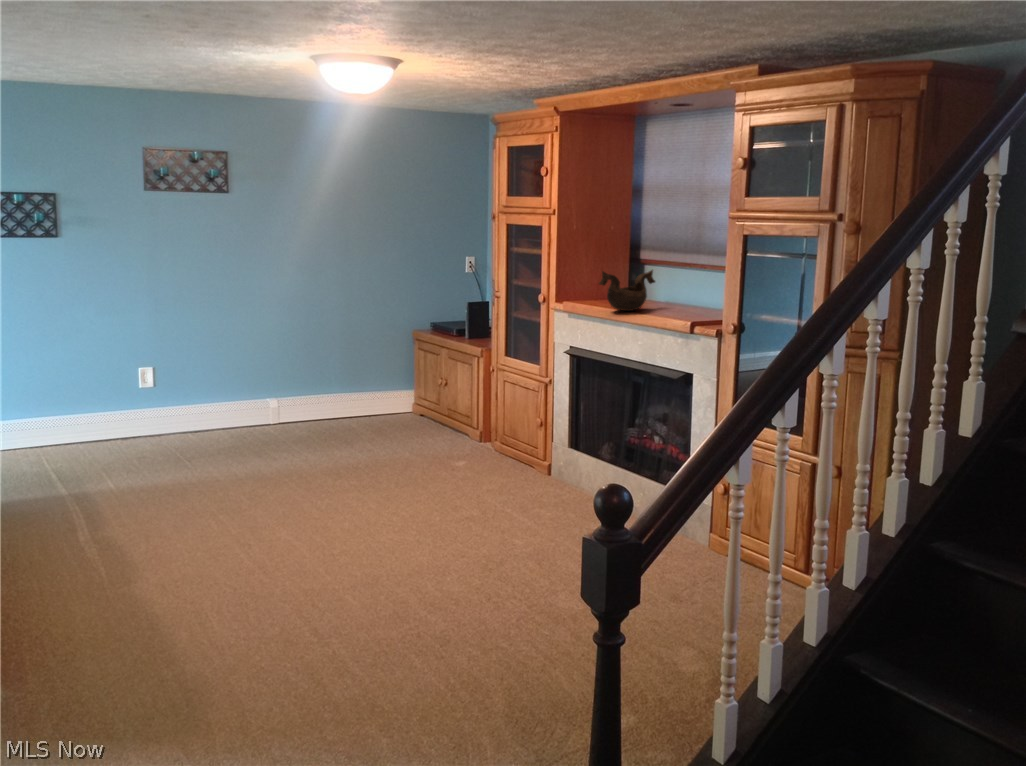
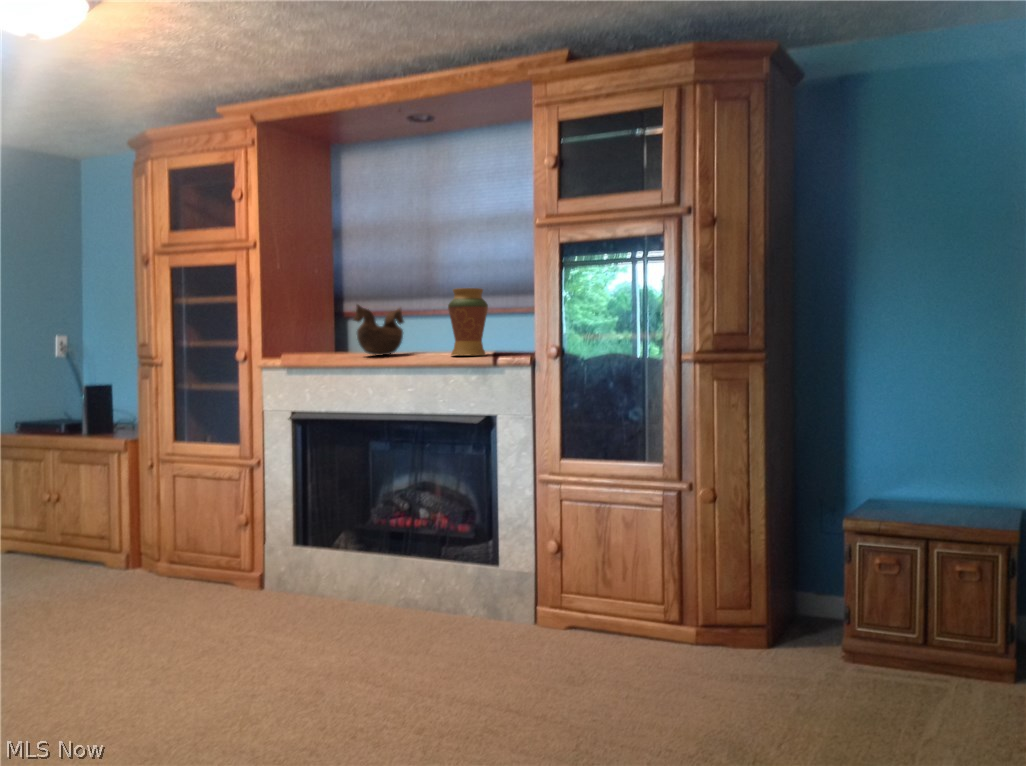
decorative vase: none [664,265,699,323] -> present [448,288,488,356]

